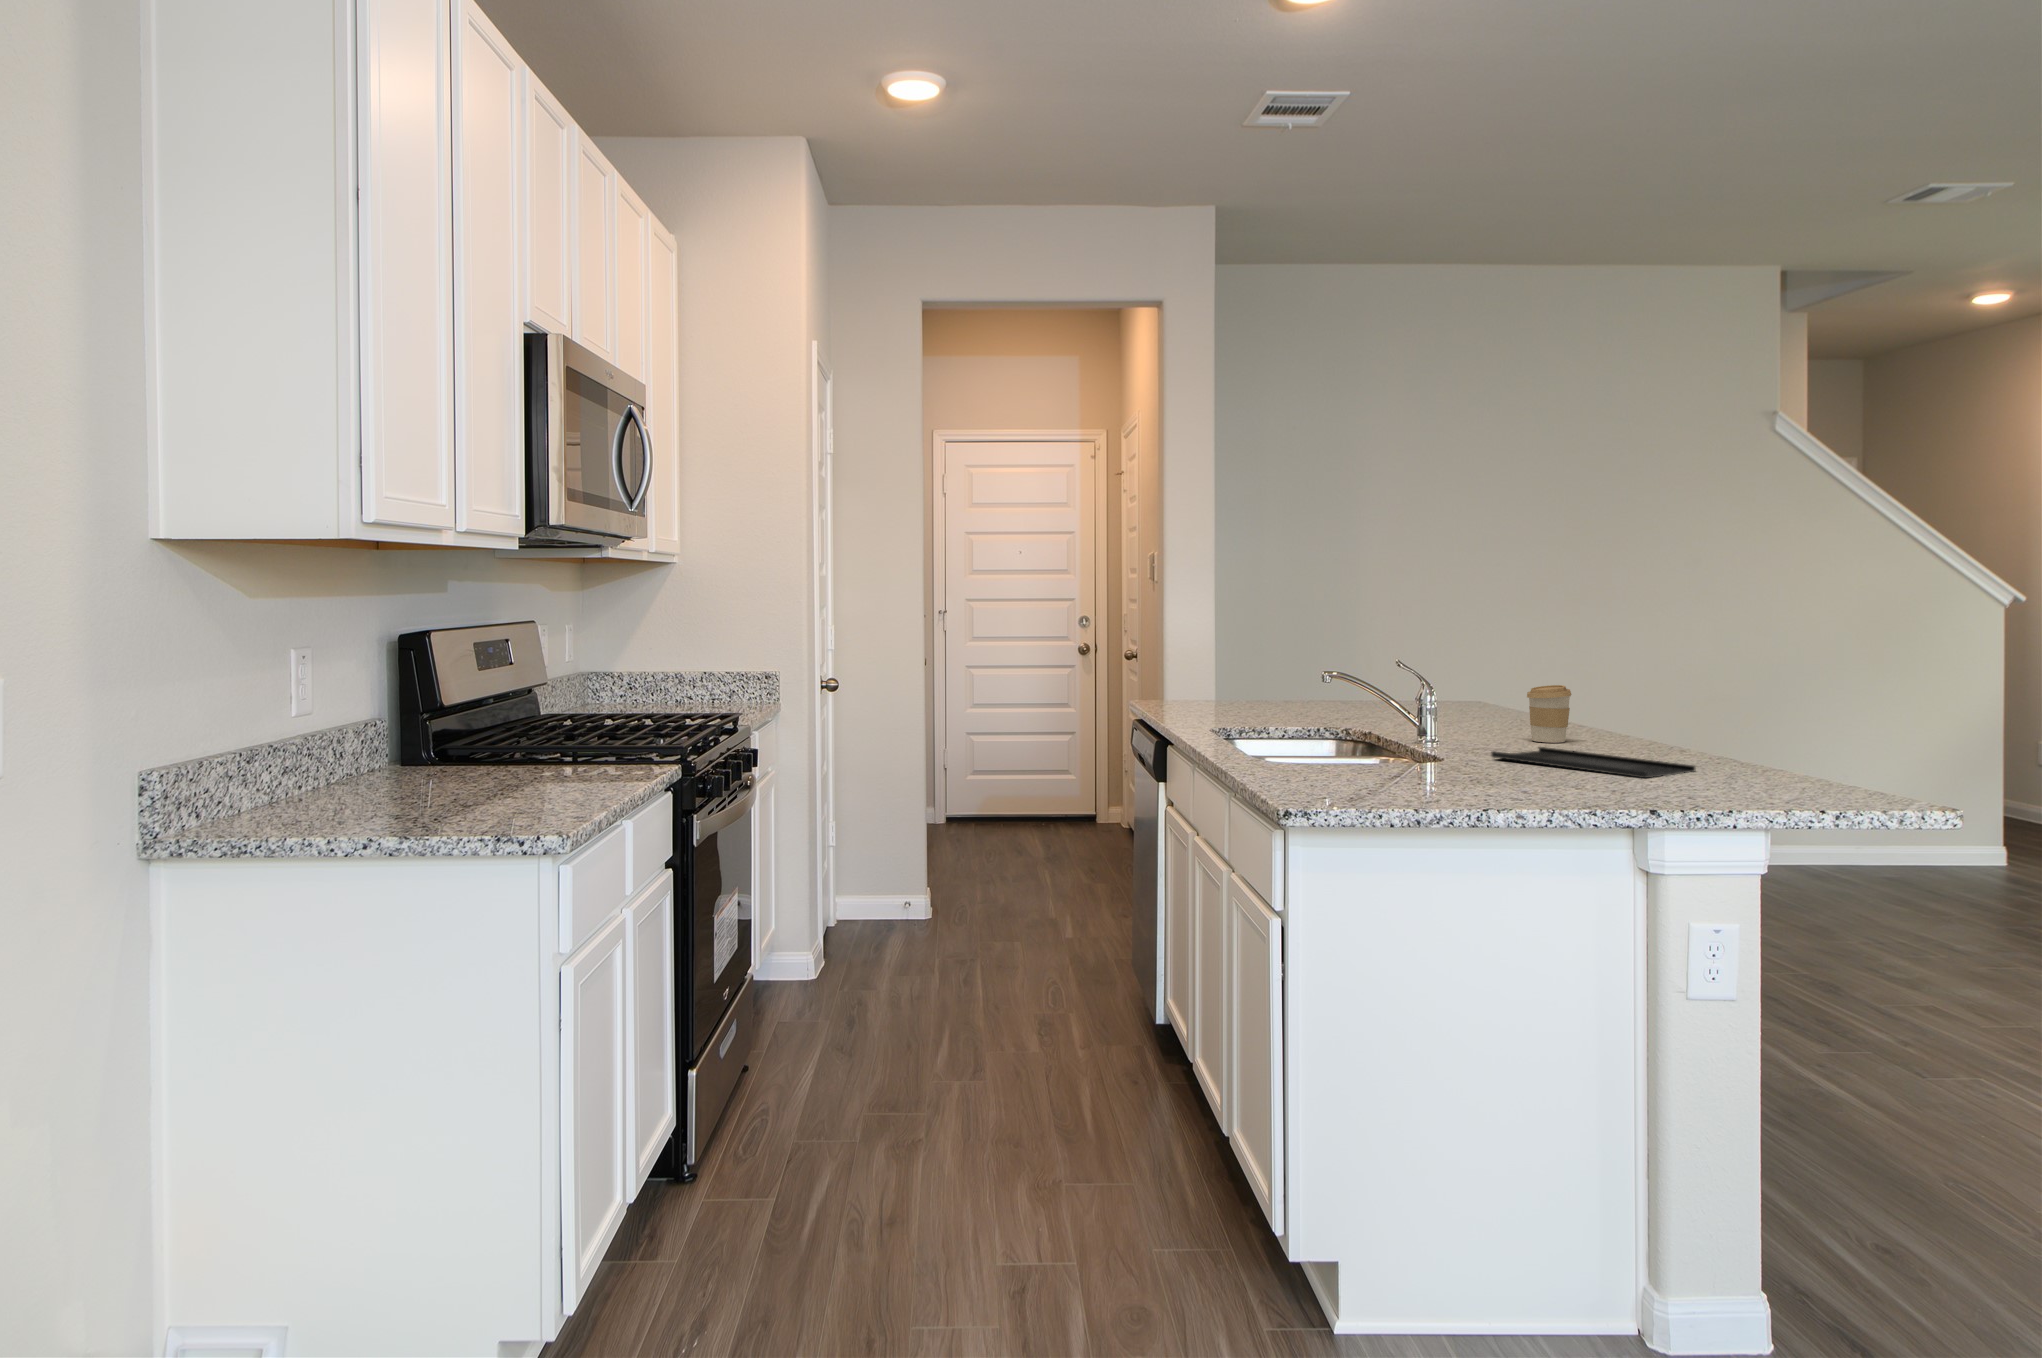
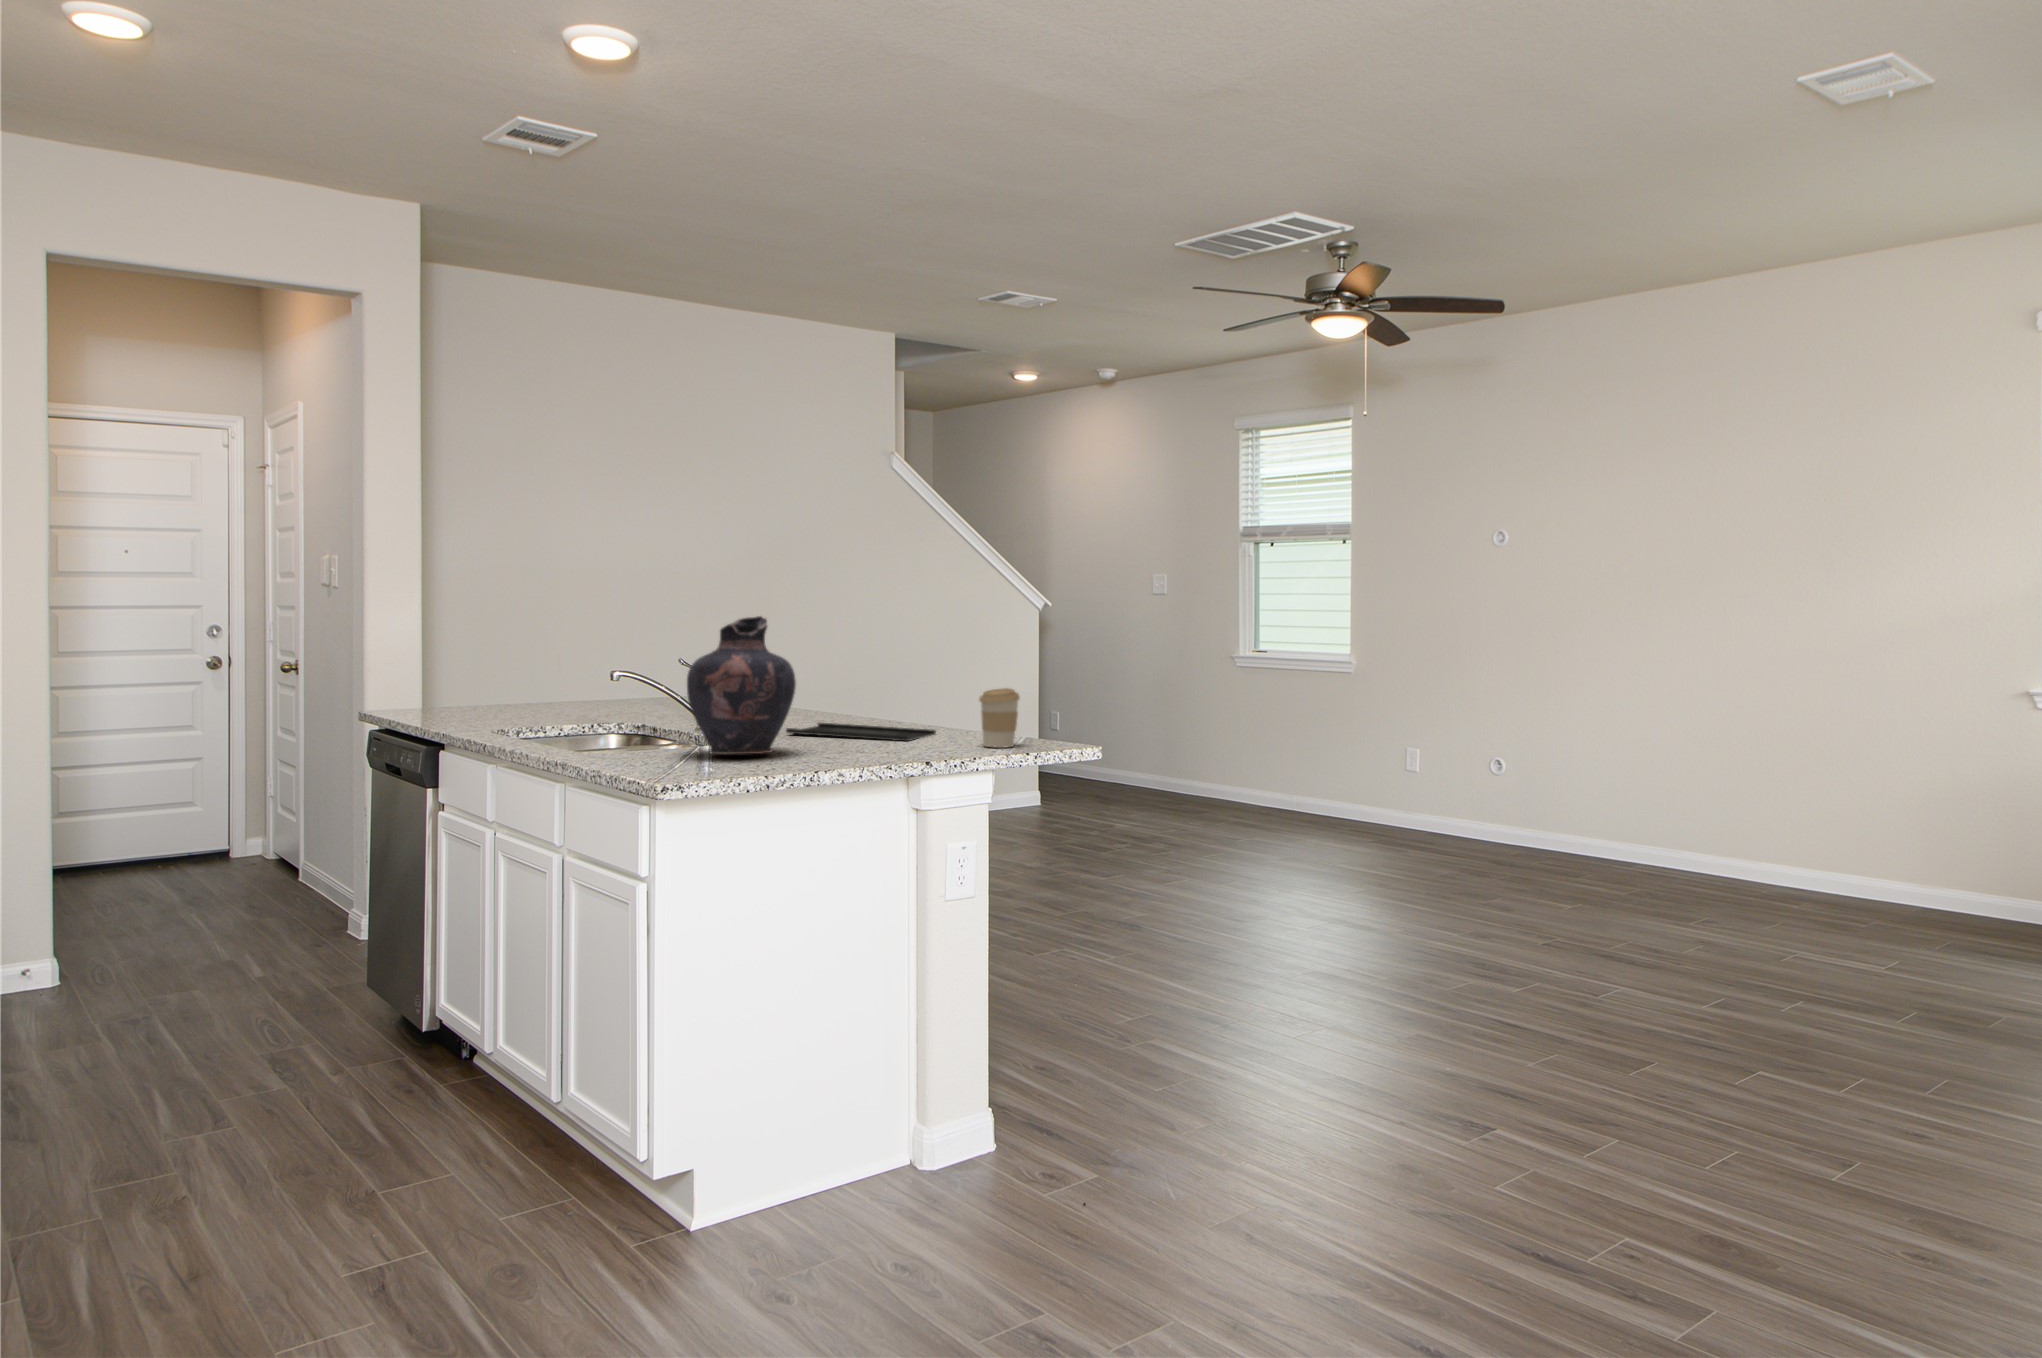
vase: none [1349,620,1480,781] -> present [687,616,796,754]
coffee cup: present [1527,685,1571,743] -> present [979,688,1020,748]

